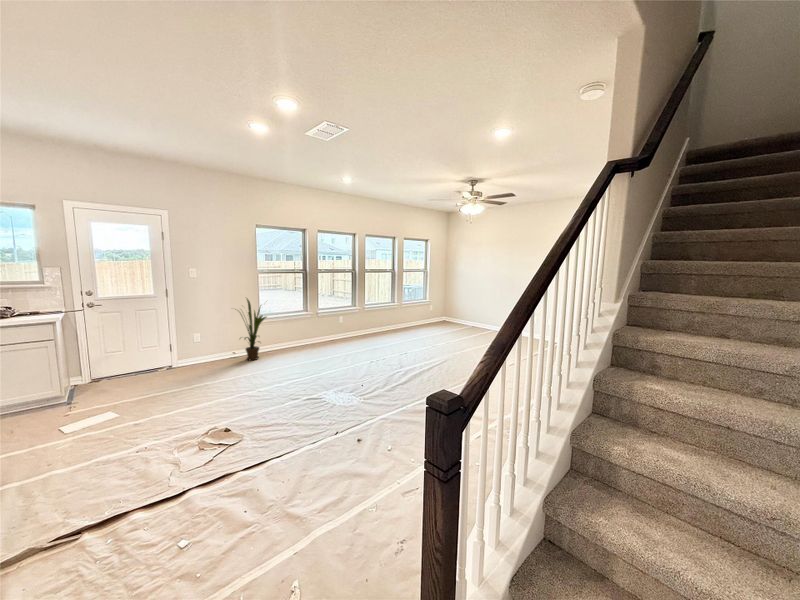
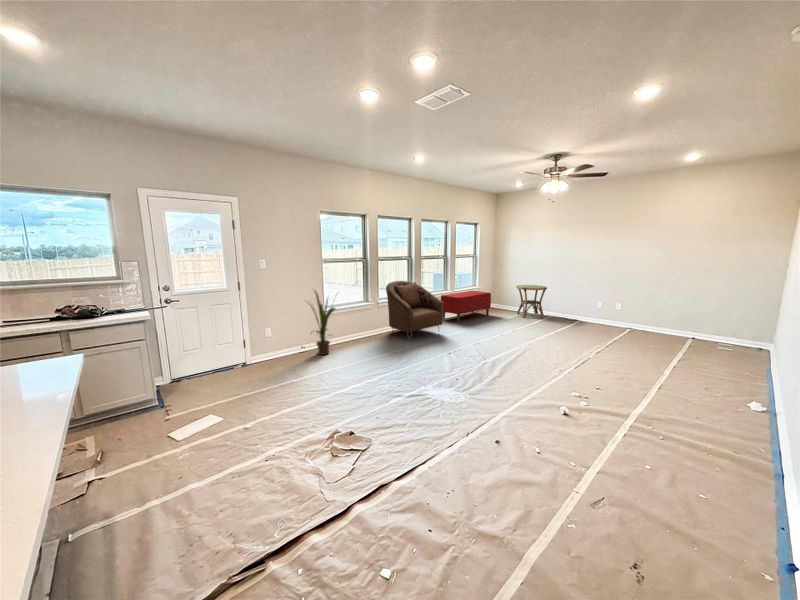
armchair: none [324,293,379,349] -> present [386,281,443,335]
side table: none [460,300,488,331] -> present [516,285,547,318]
bench: none [386,304,436,333] -> present [441,291,491,322]

